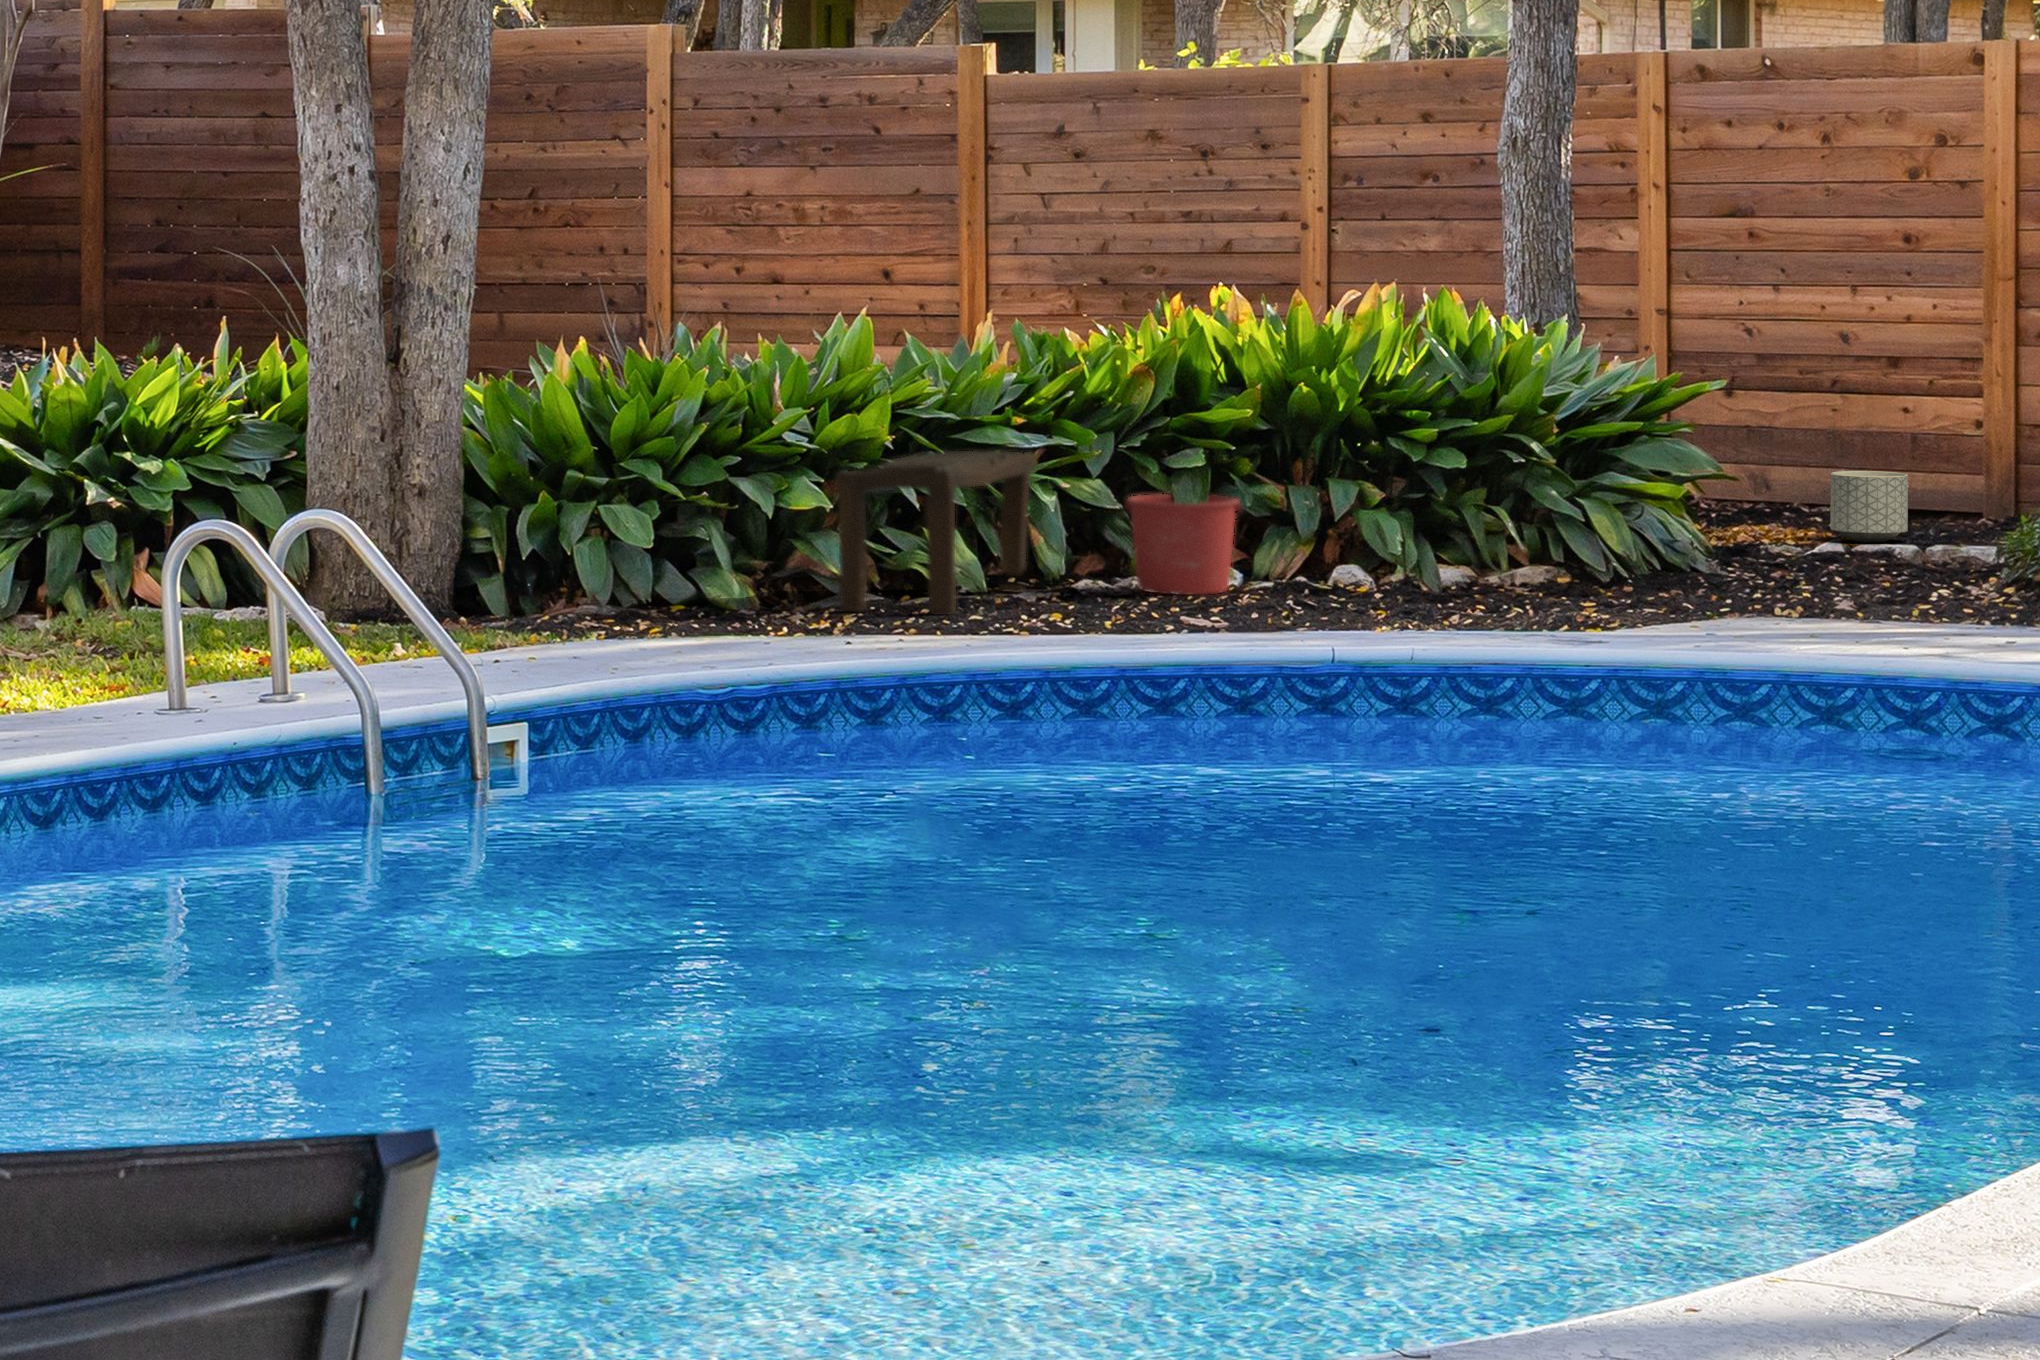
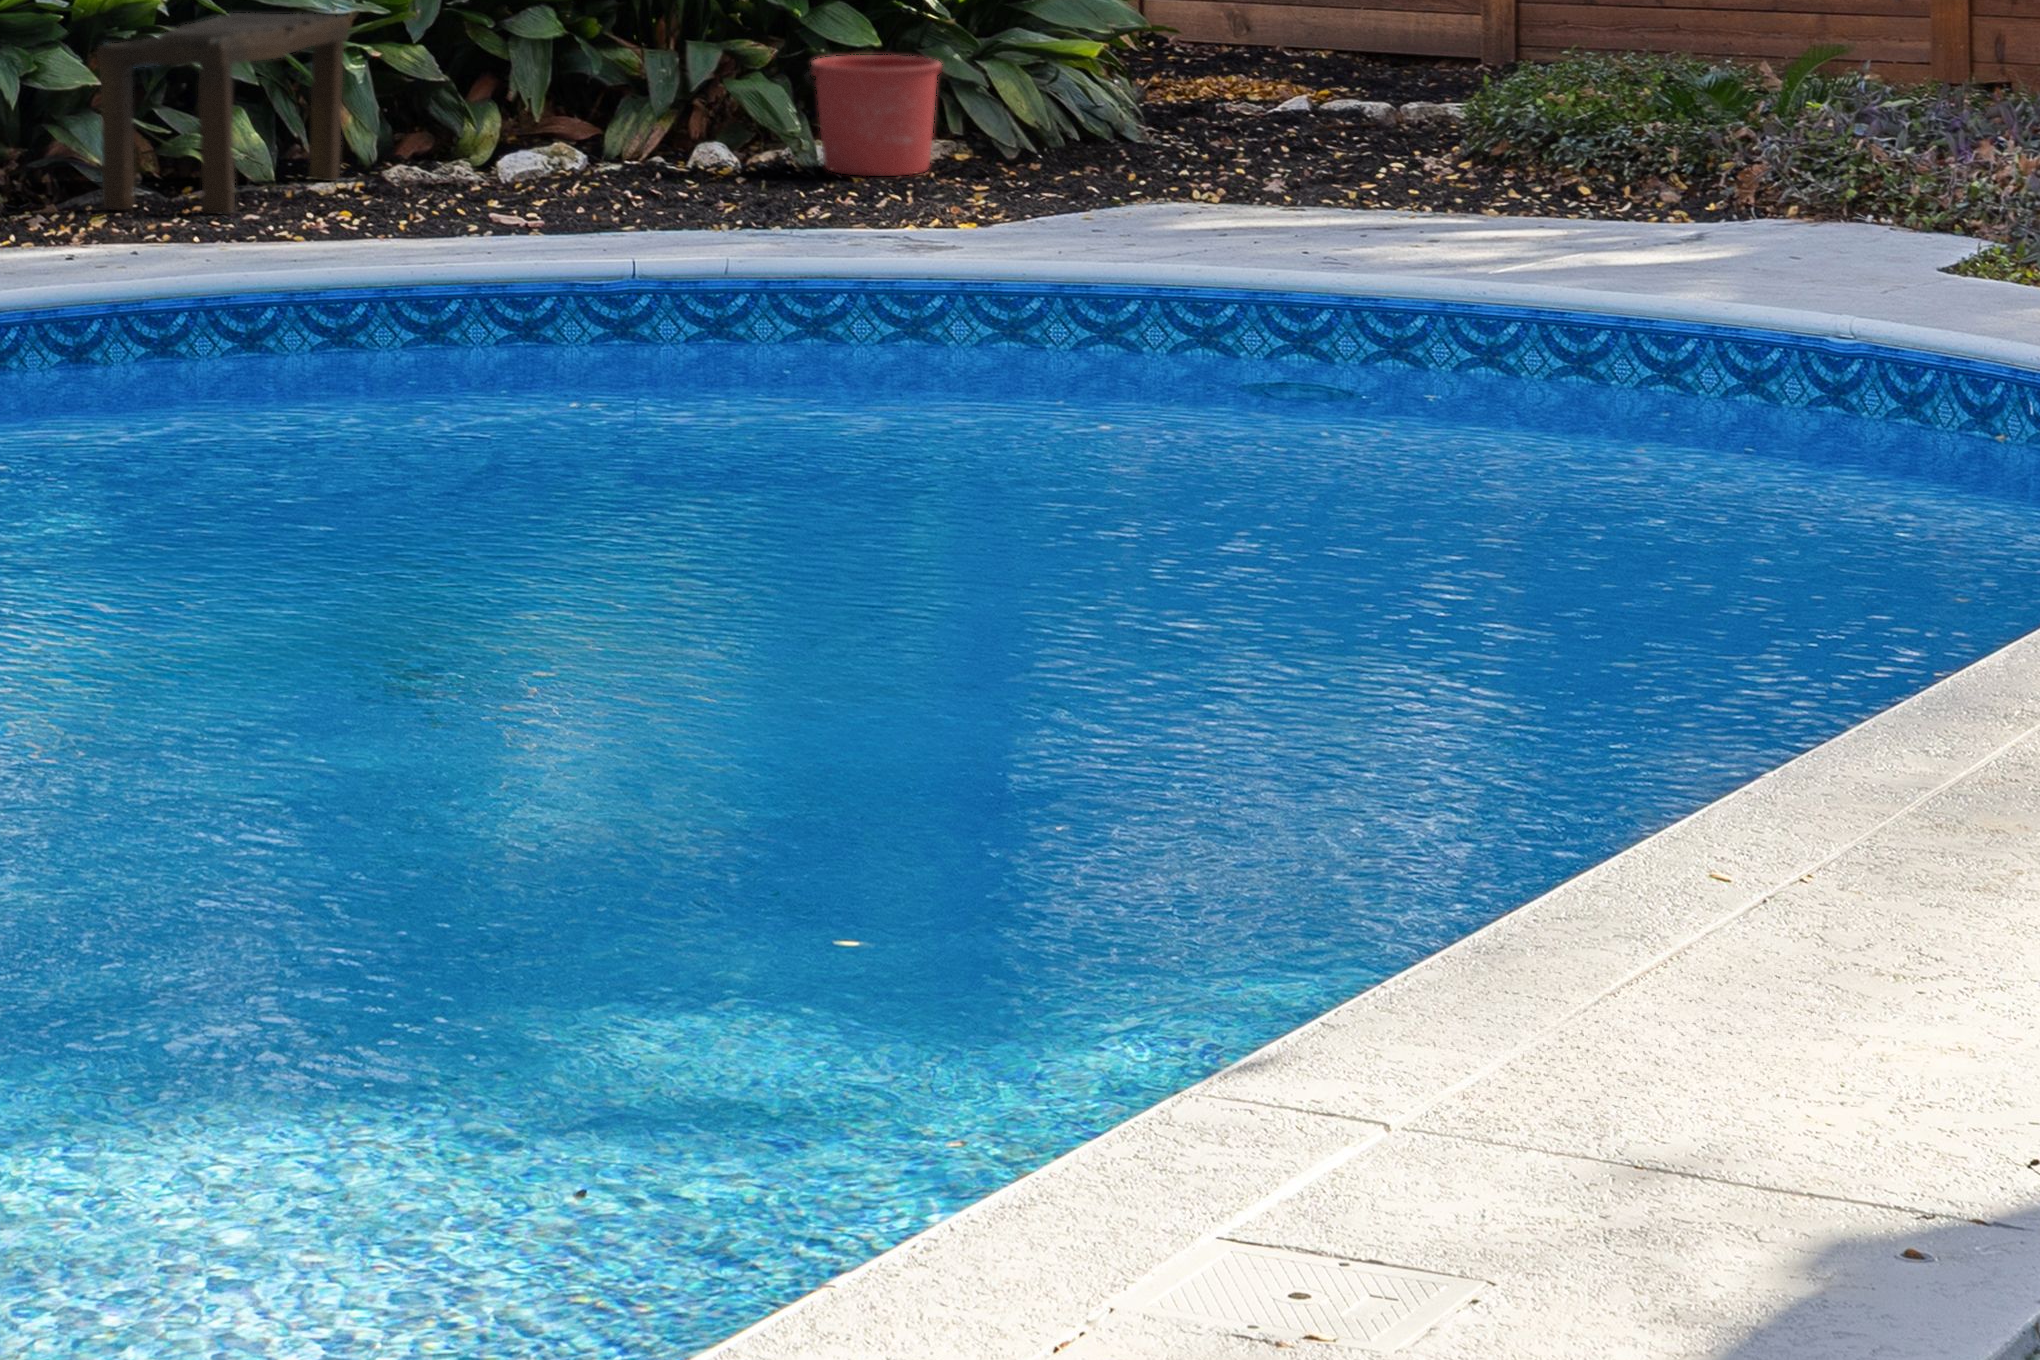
planter: present [1830,471,1908,542] -> none [1298,18,1383,101]
bucket: present [1124,494,1244,595] -> present [805,55,942,176]

